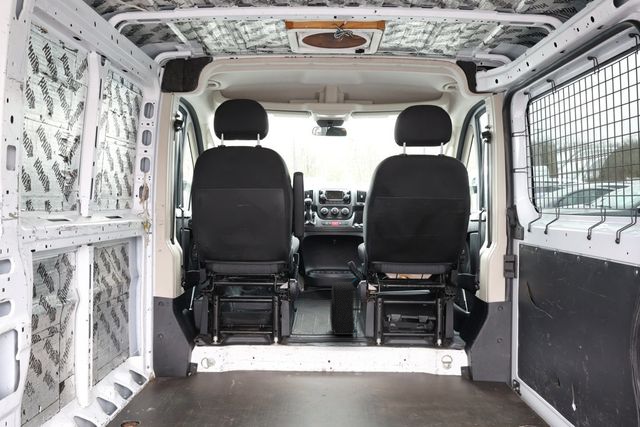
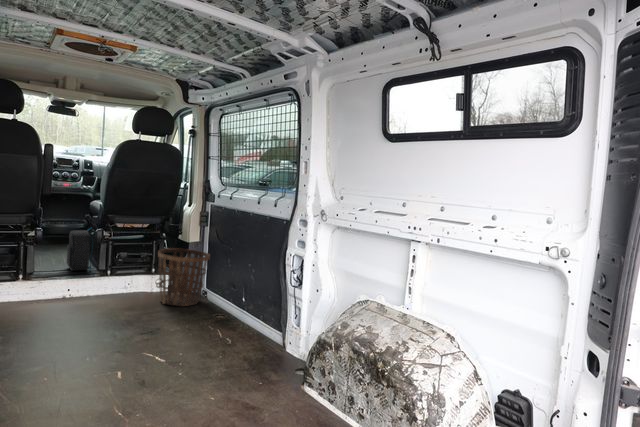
basket: none [442,311,527,412] -> present [158,248,210,306]

